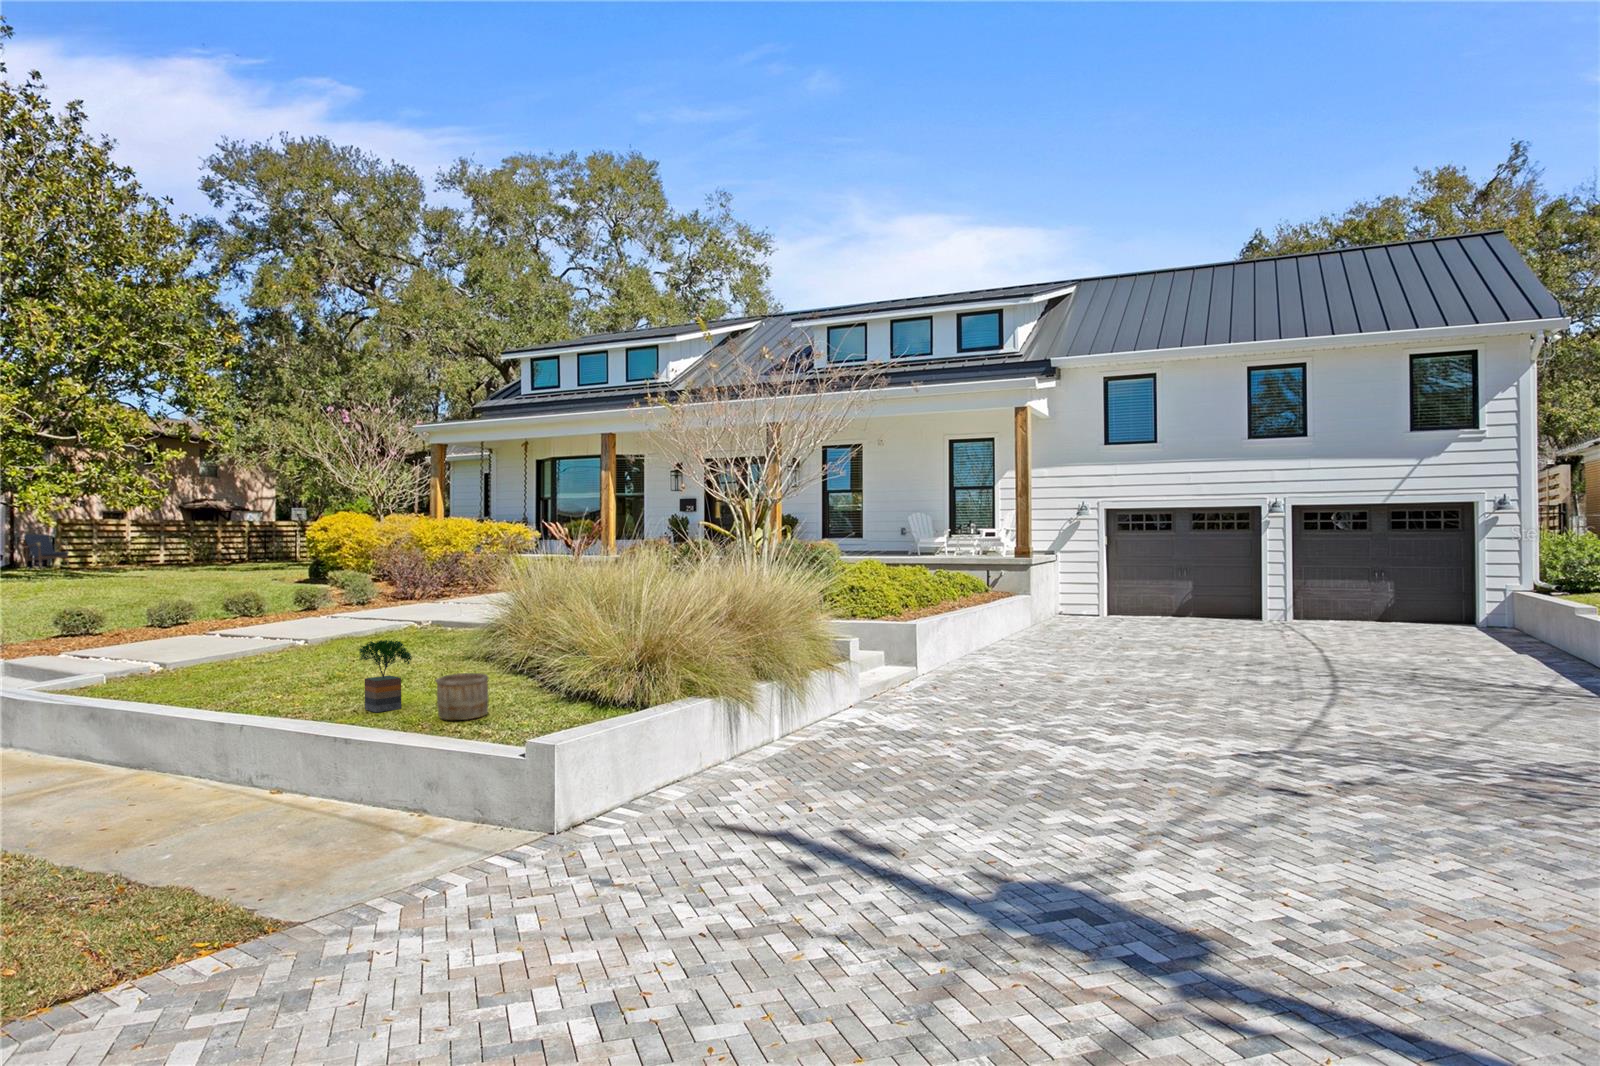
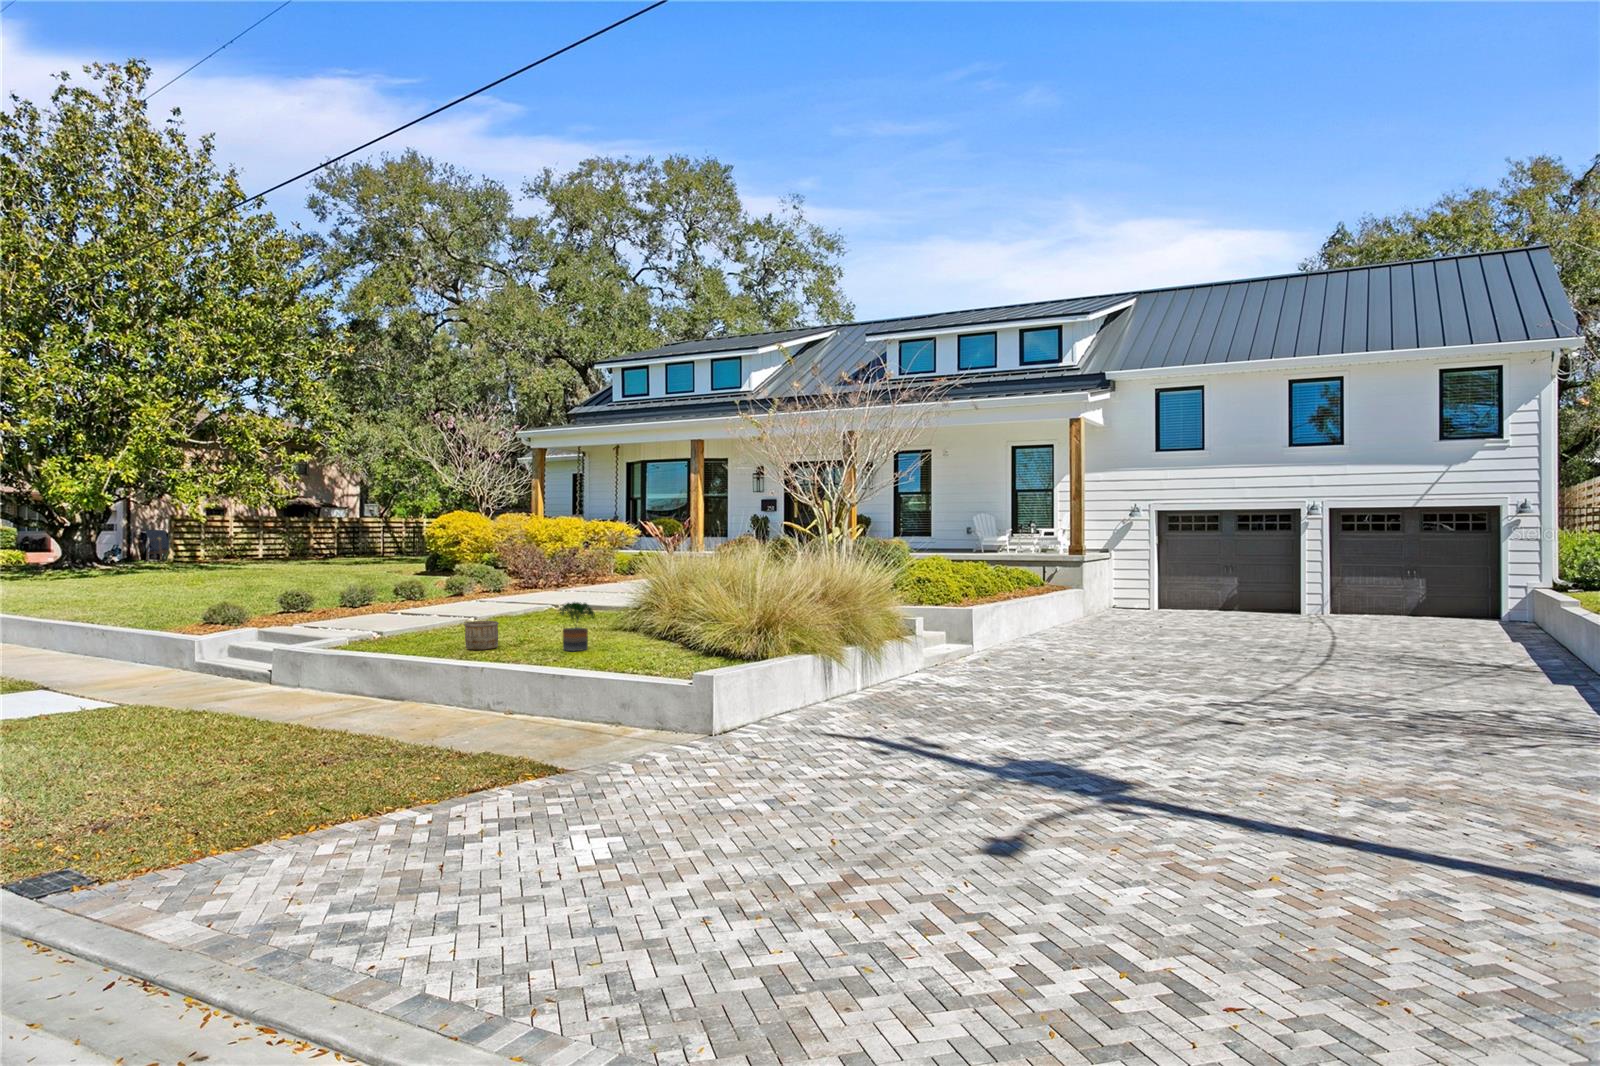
wooden bucket: present [435,673,489,720] -> present [464,621,499,650]

